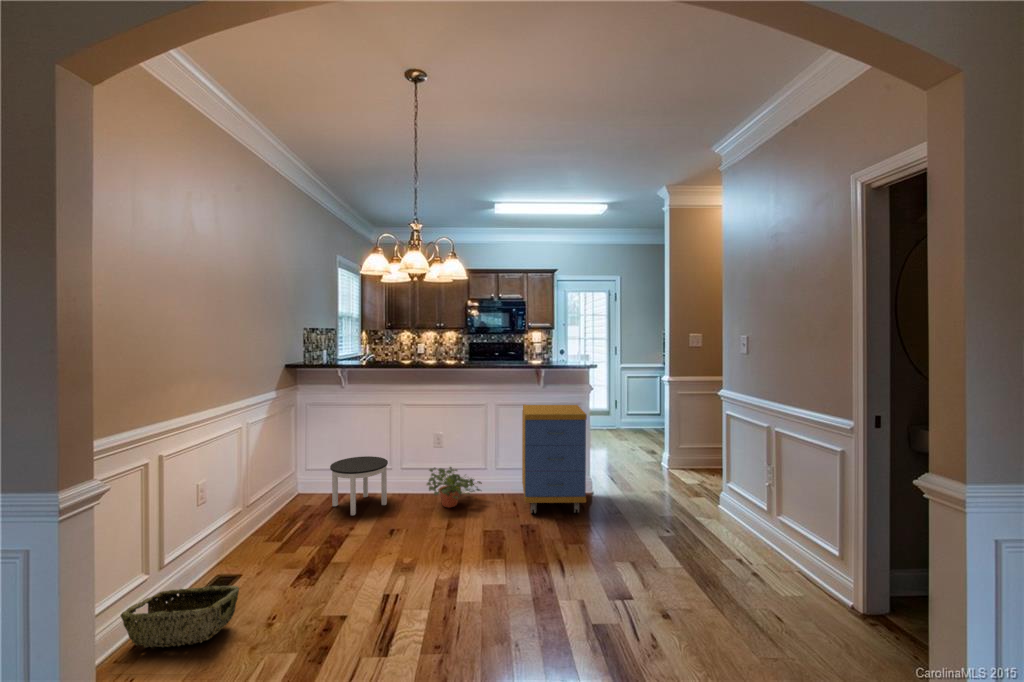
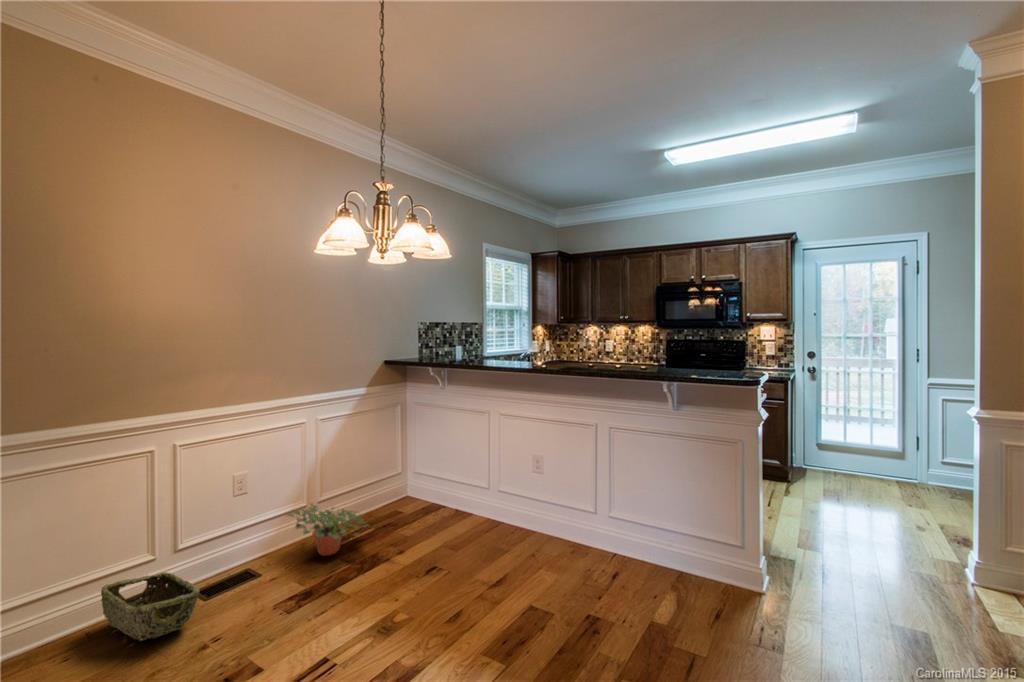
storage cabinet: present [522,404,587,513] -> none [608,429,731,628]
round table: present [330,456,388,515] -> none [410,467,474,536]
potted plant: present [427,467,482,507] -> present [288,504,368,556]

